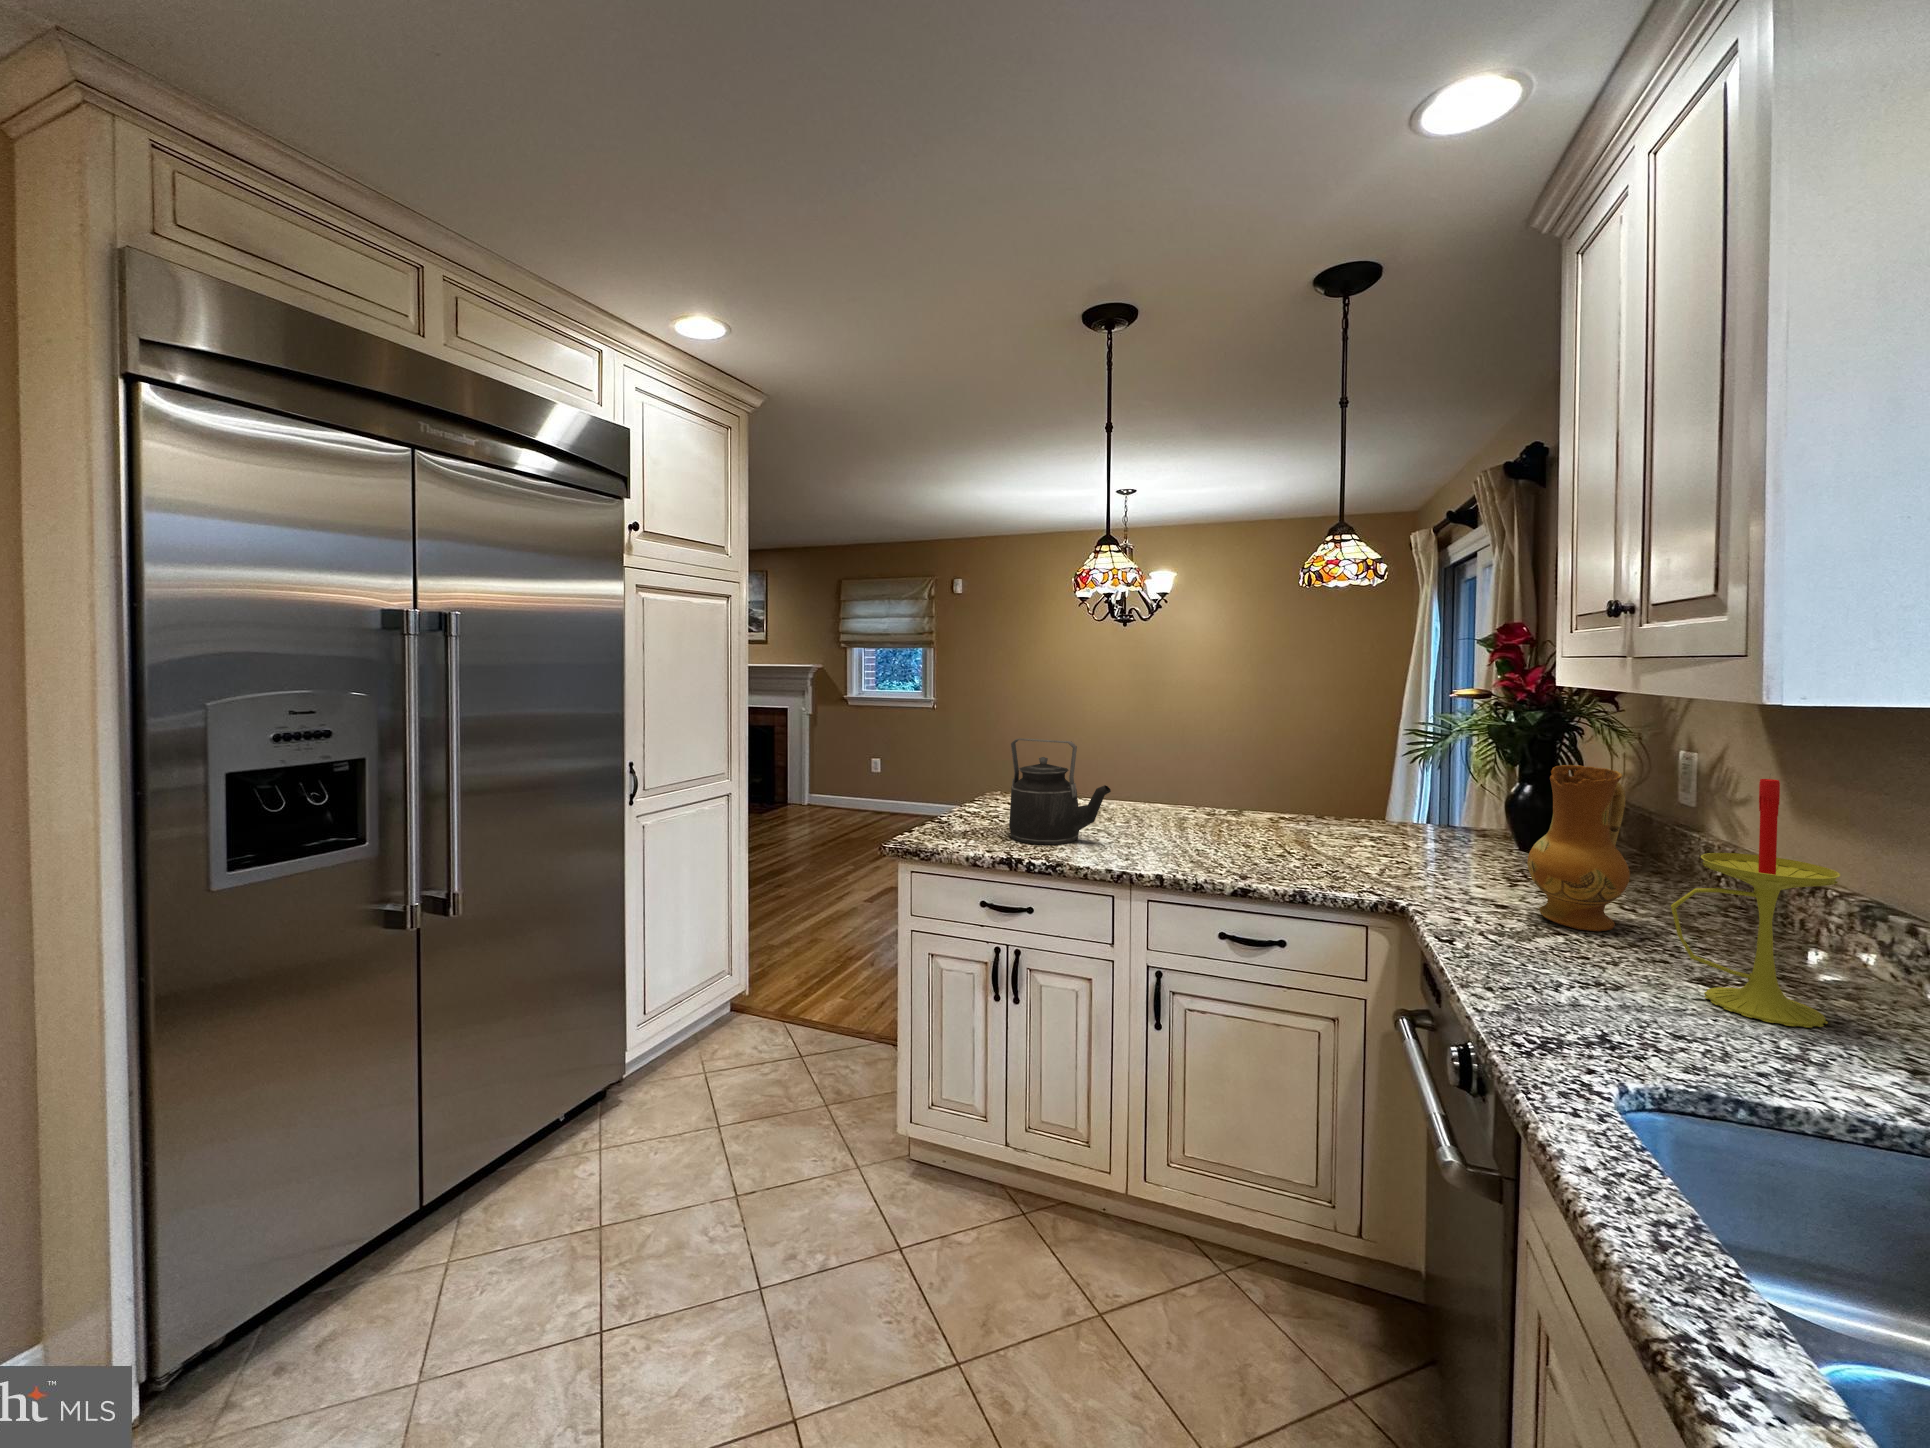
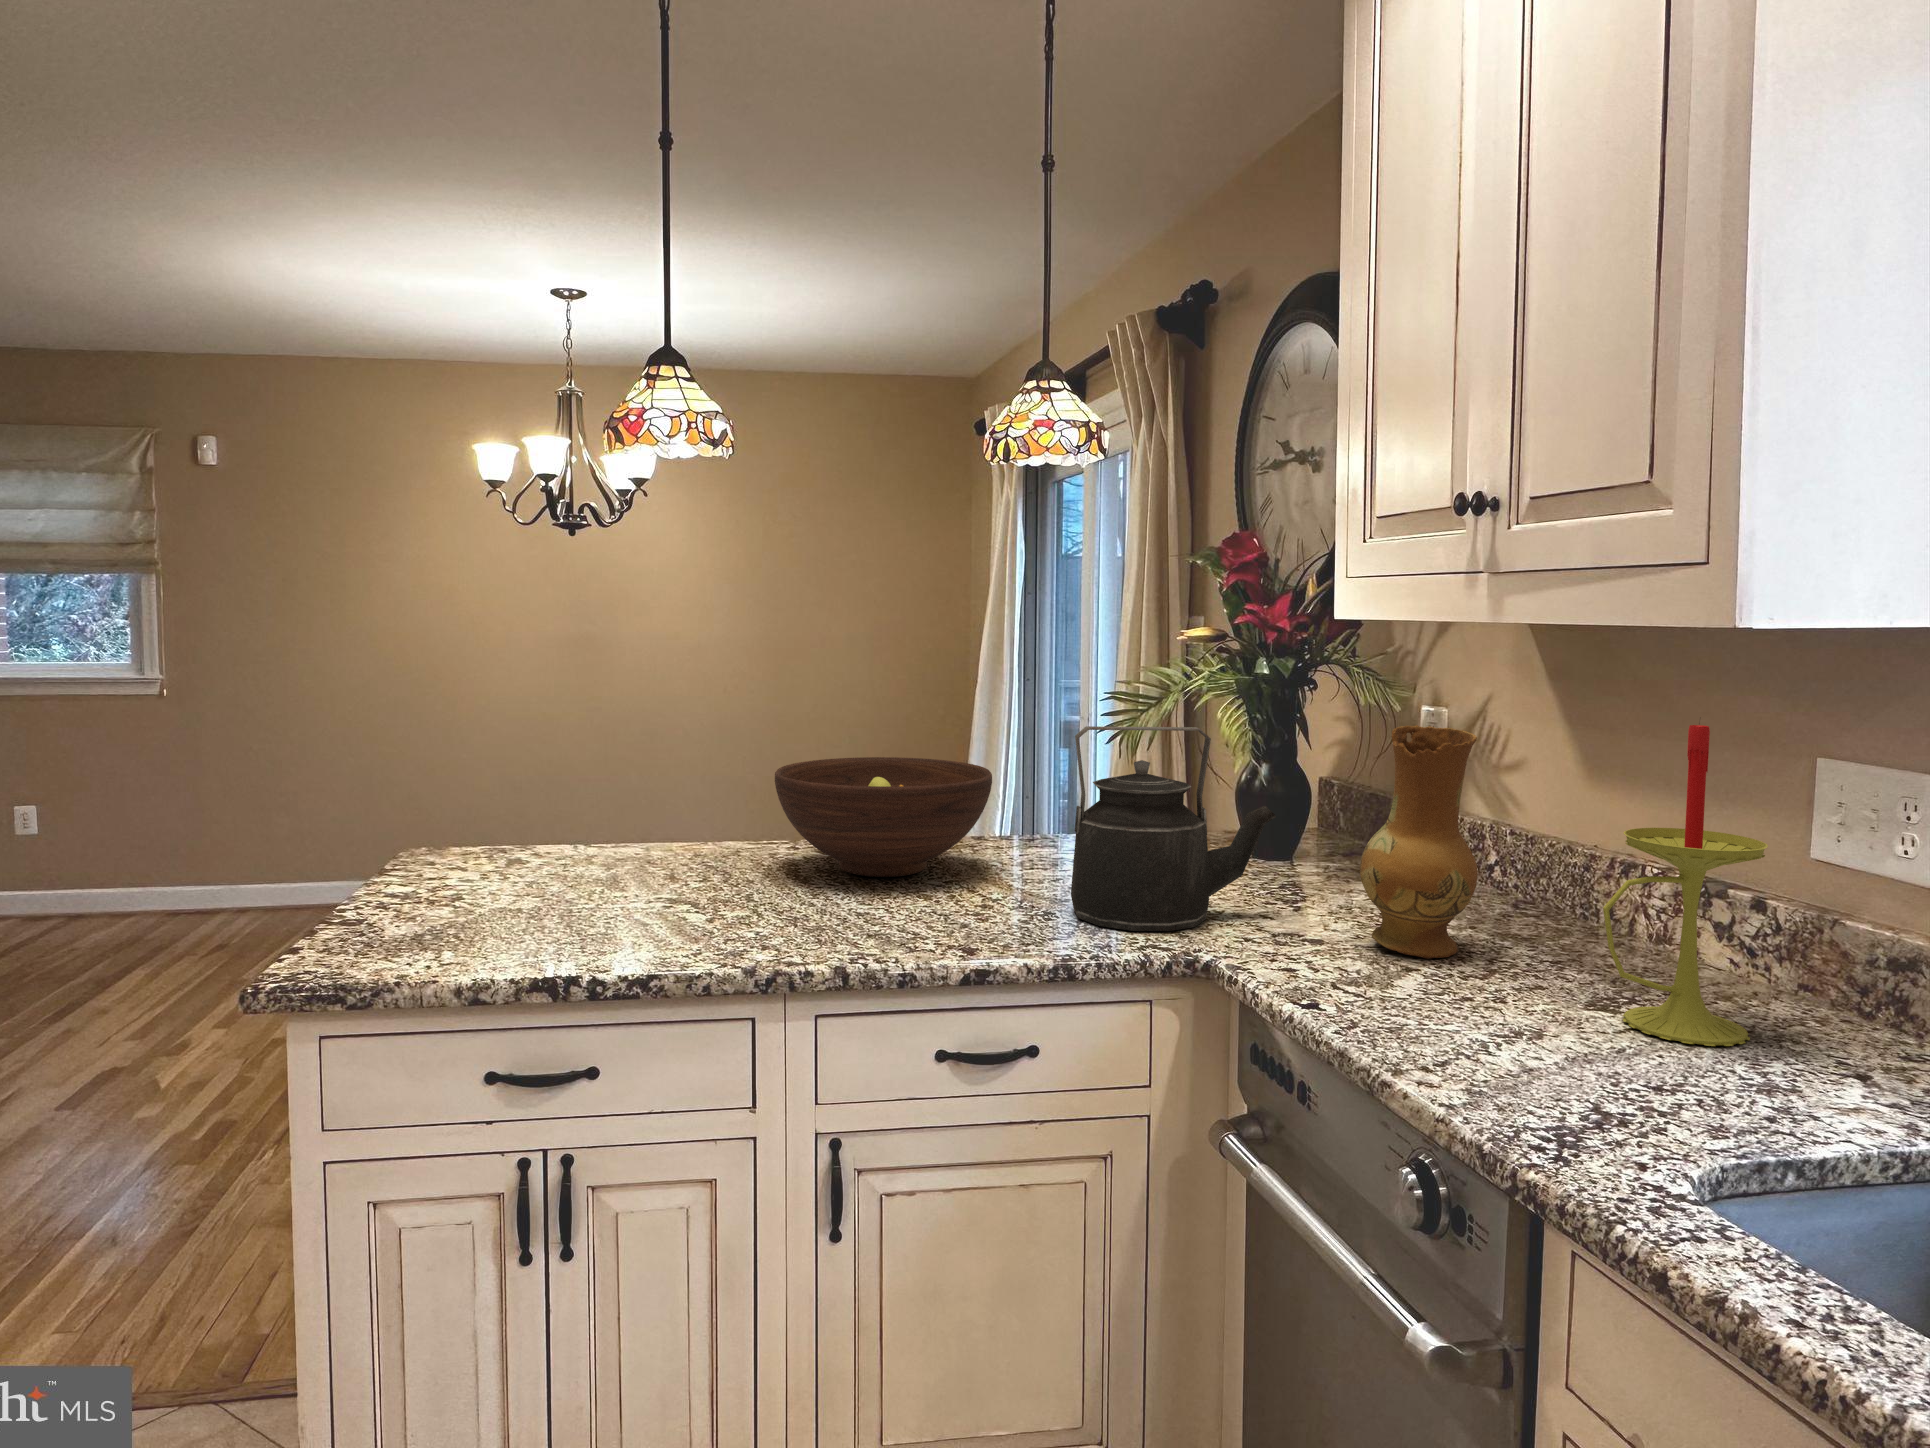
kettle: present [1009,738,1111,844] -> present [1071,726,1276,931]
fruit bowl: none [1163,762,1300,833] -> present [775,757,992,877]

